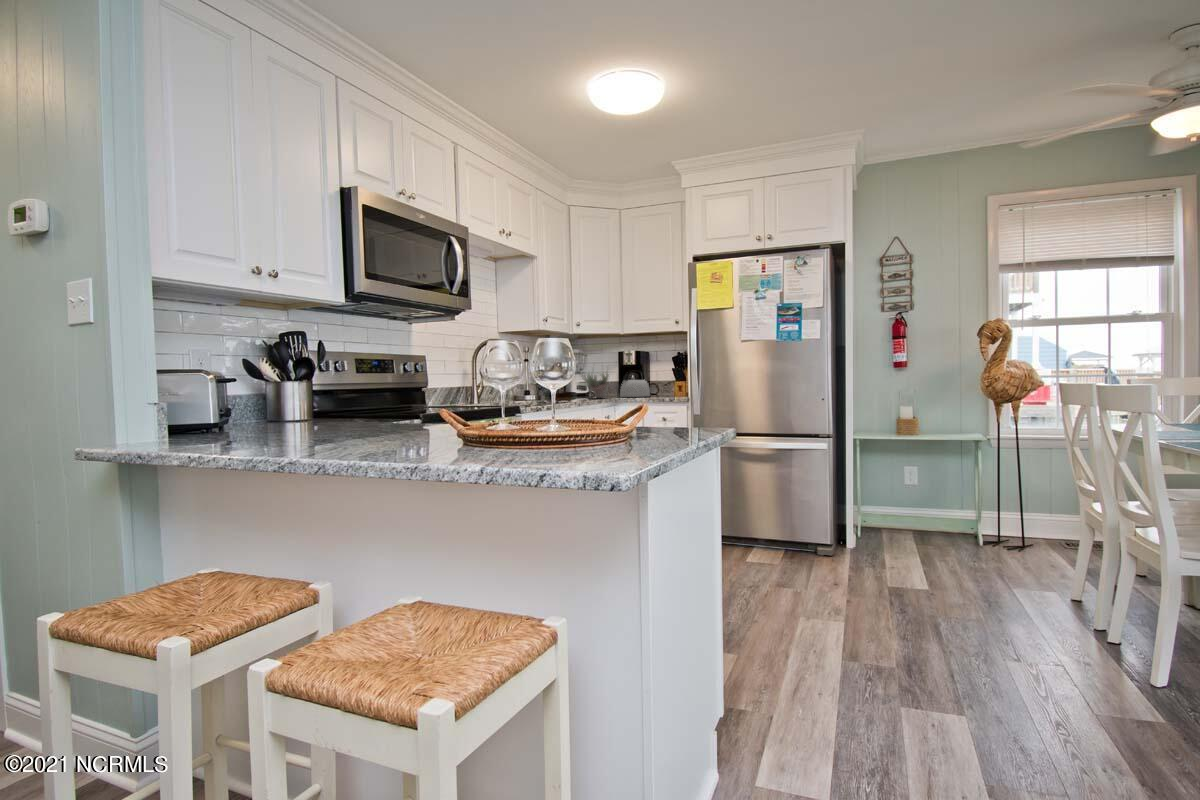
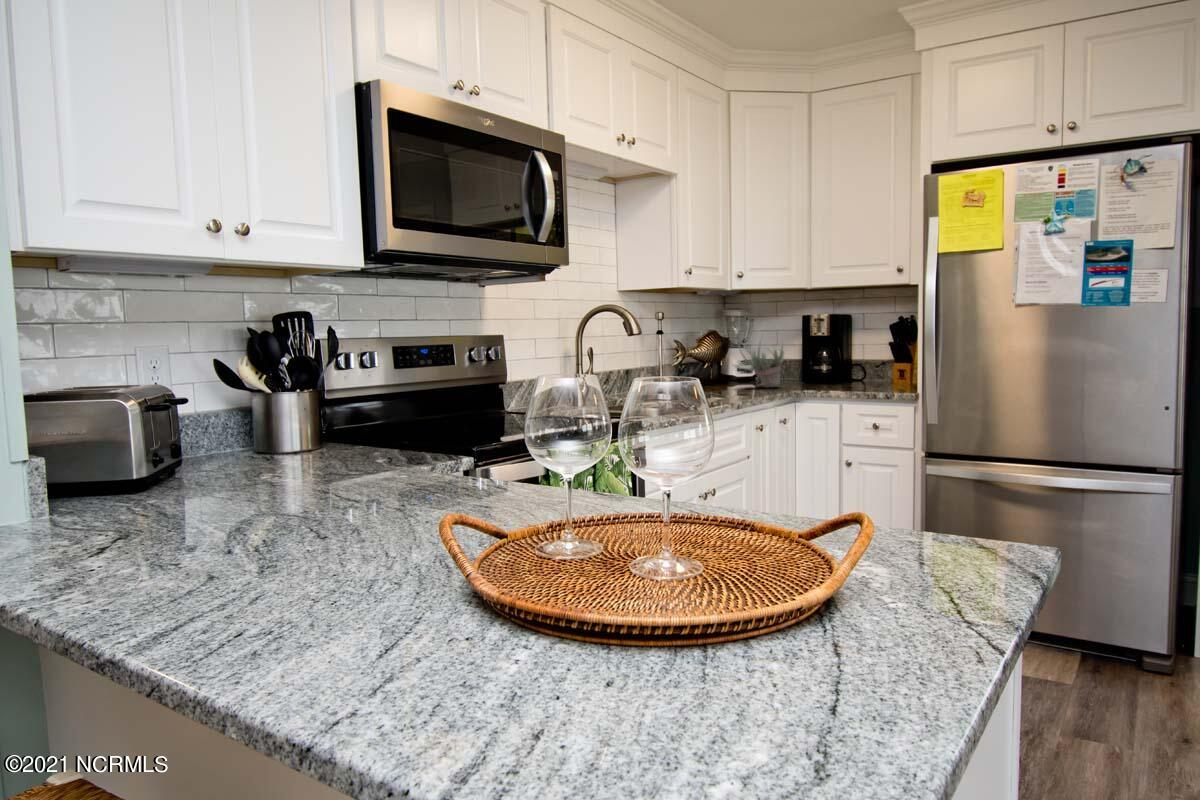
kettle: present [620,374,650,397] -> none [801,344,850,385]

